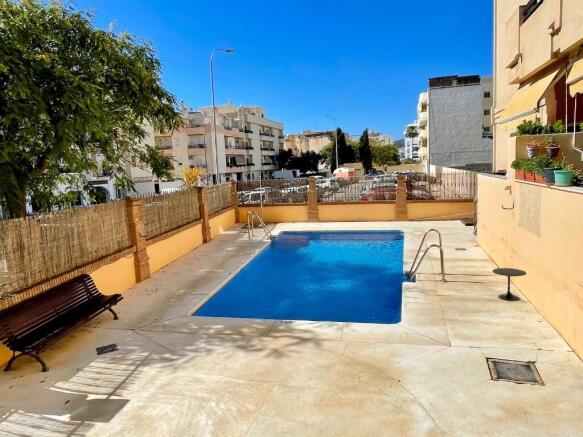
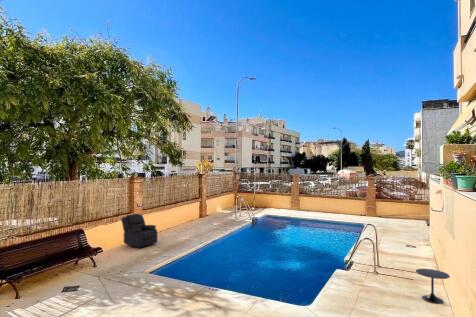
chair: none [124,246,175,288] -> present [121,214,157,247]

